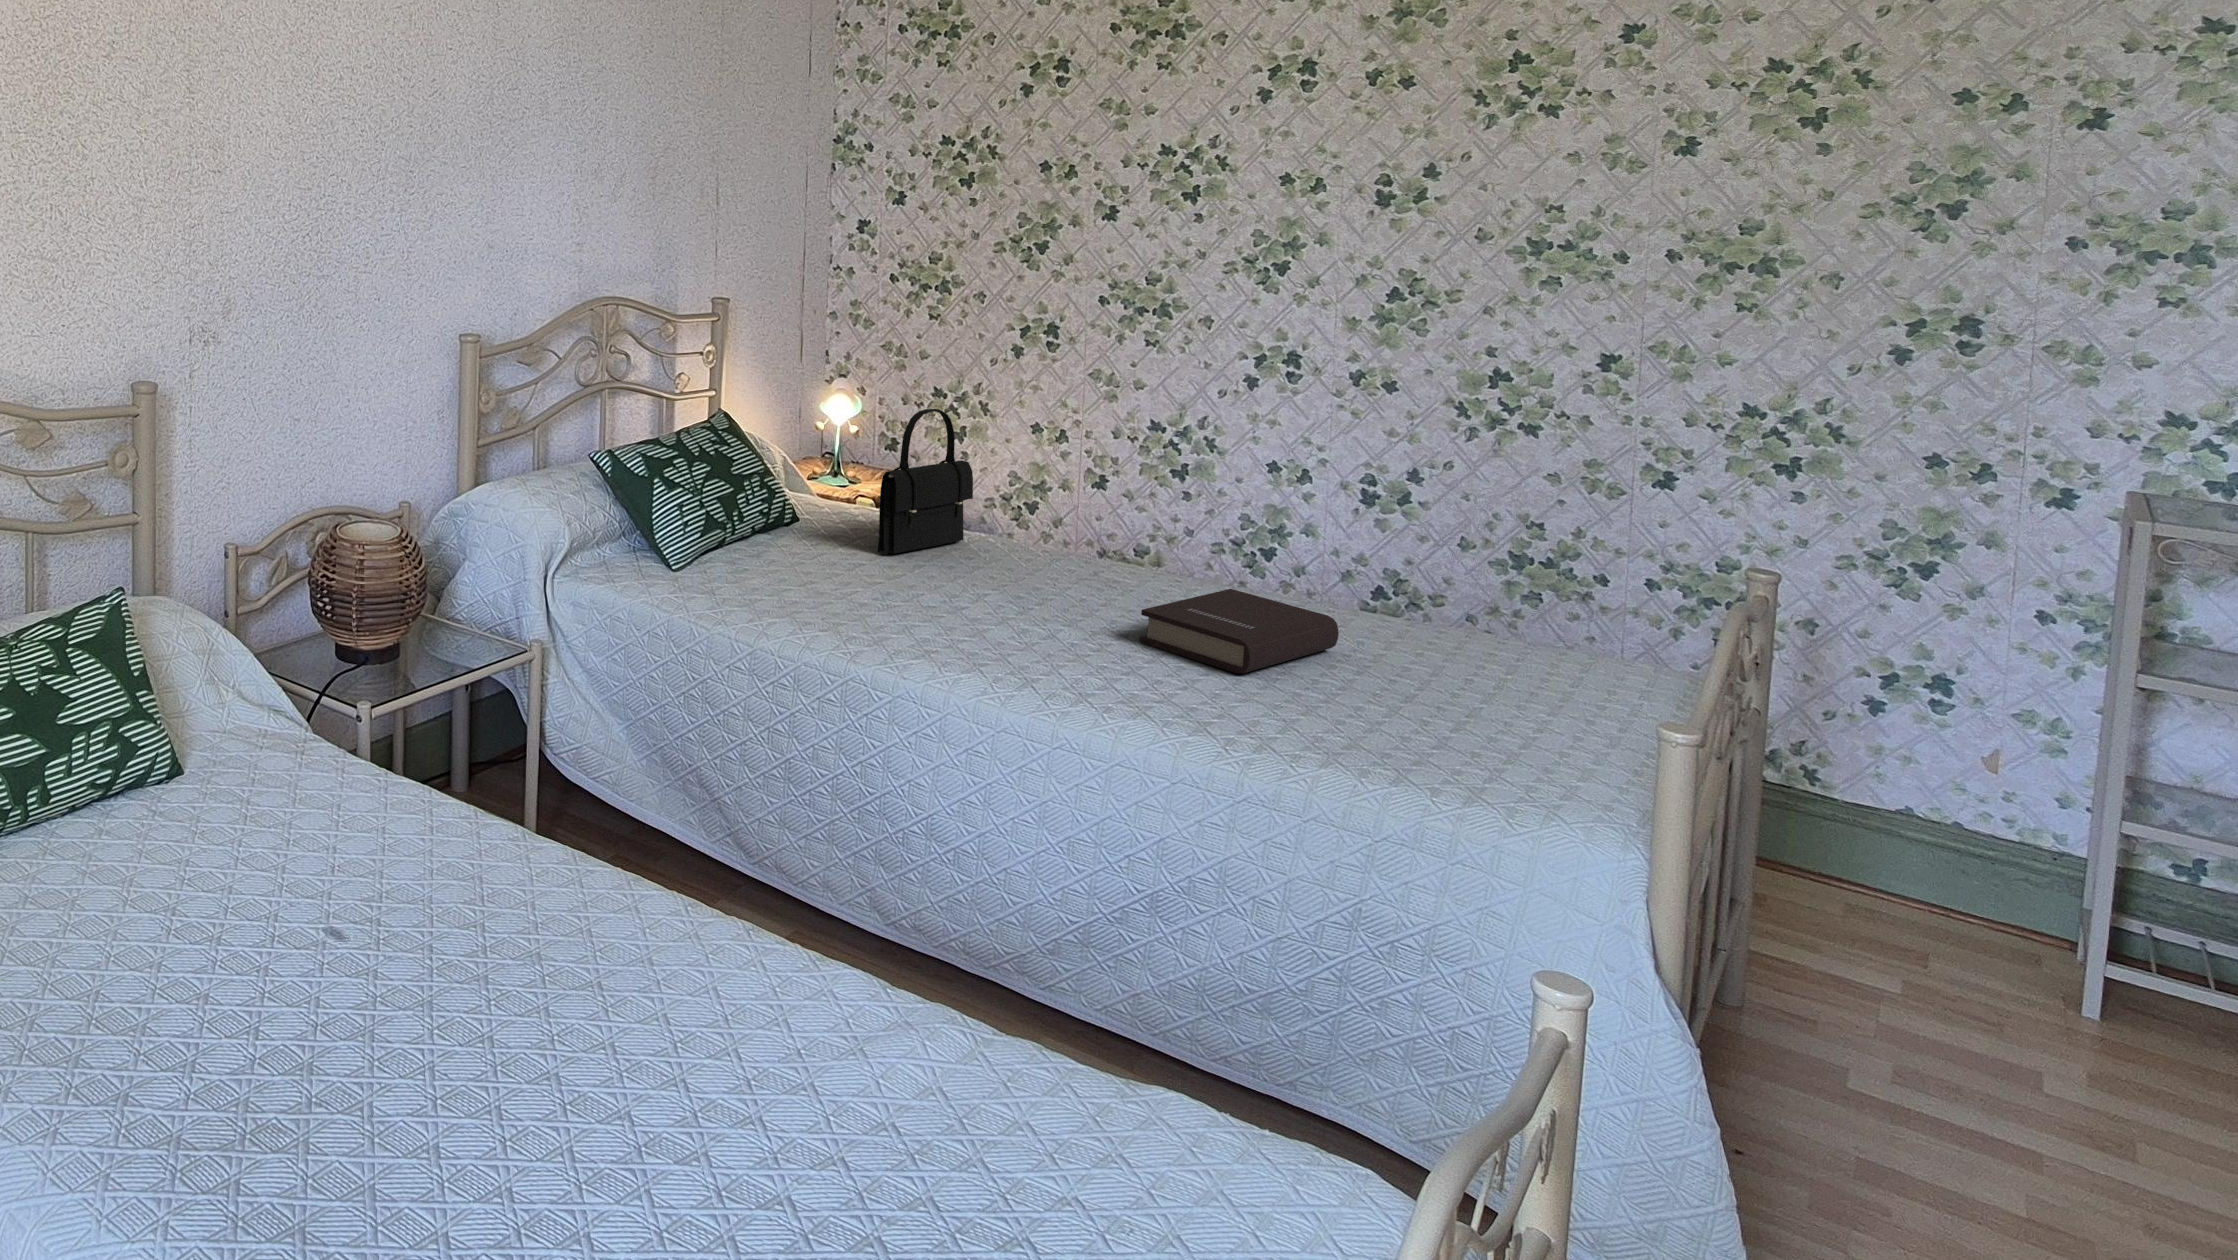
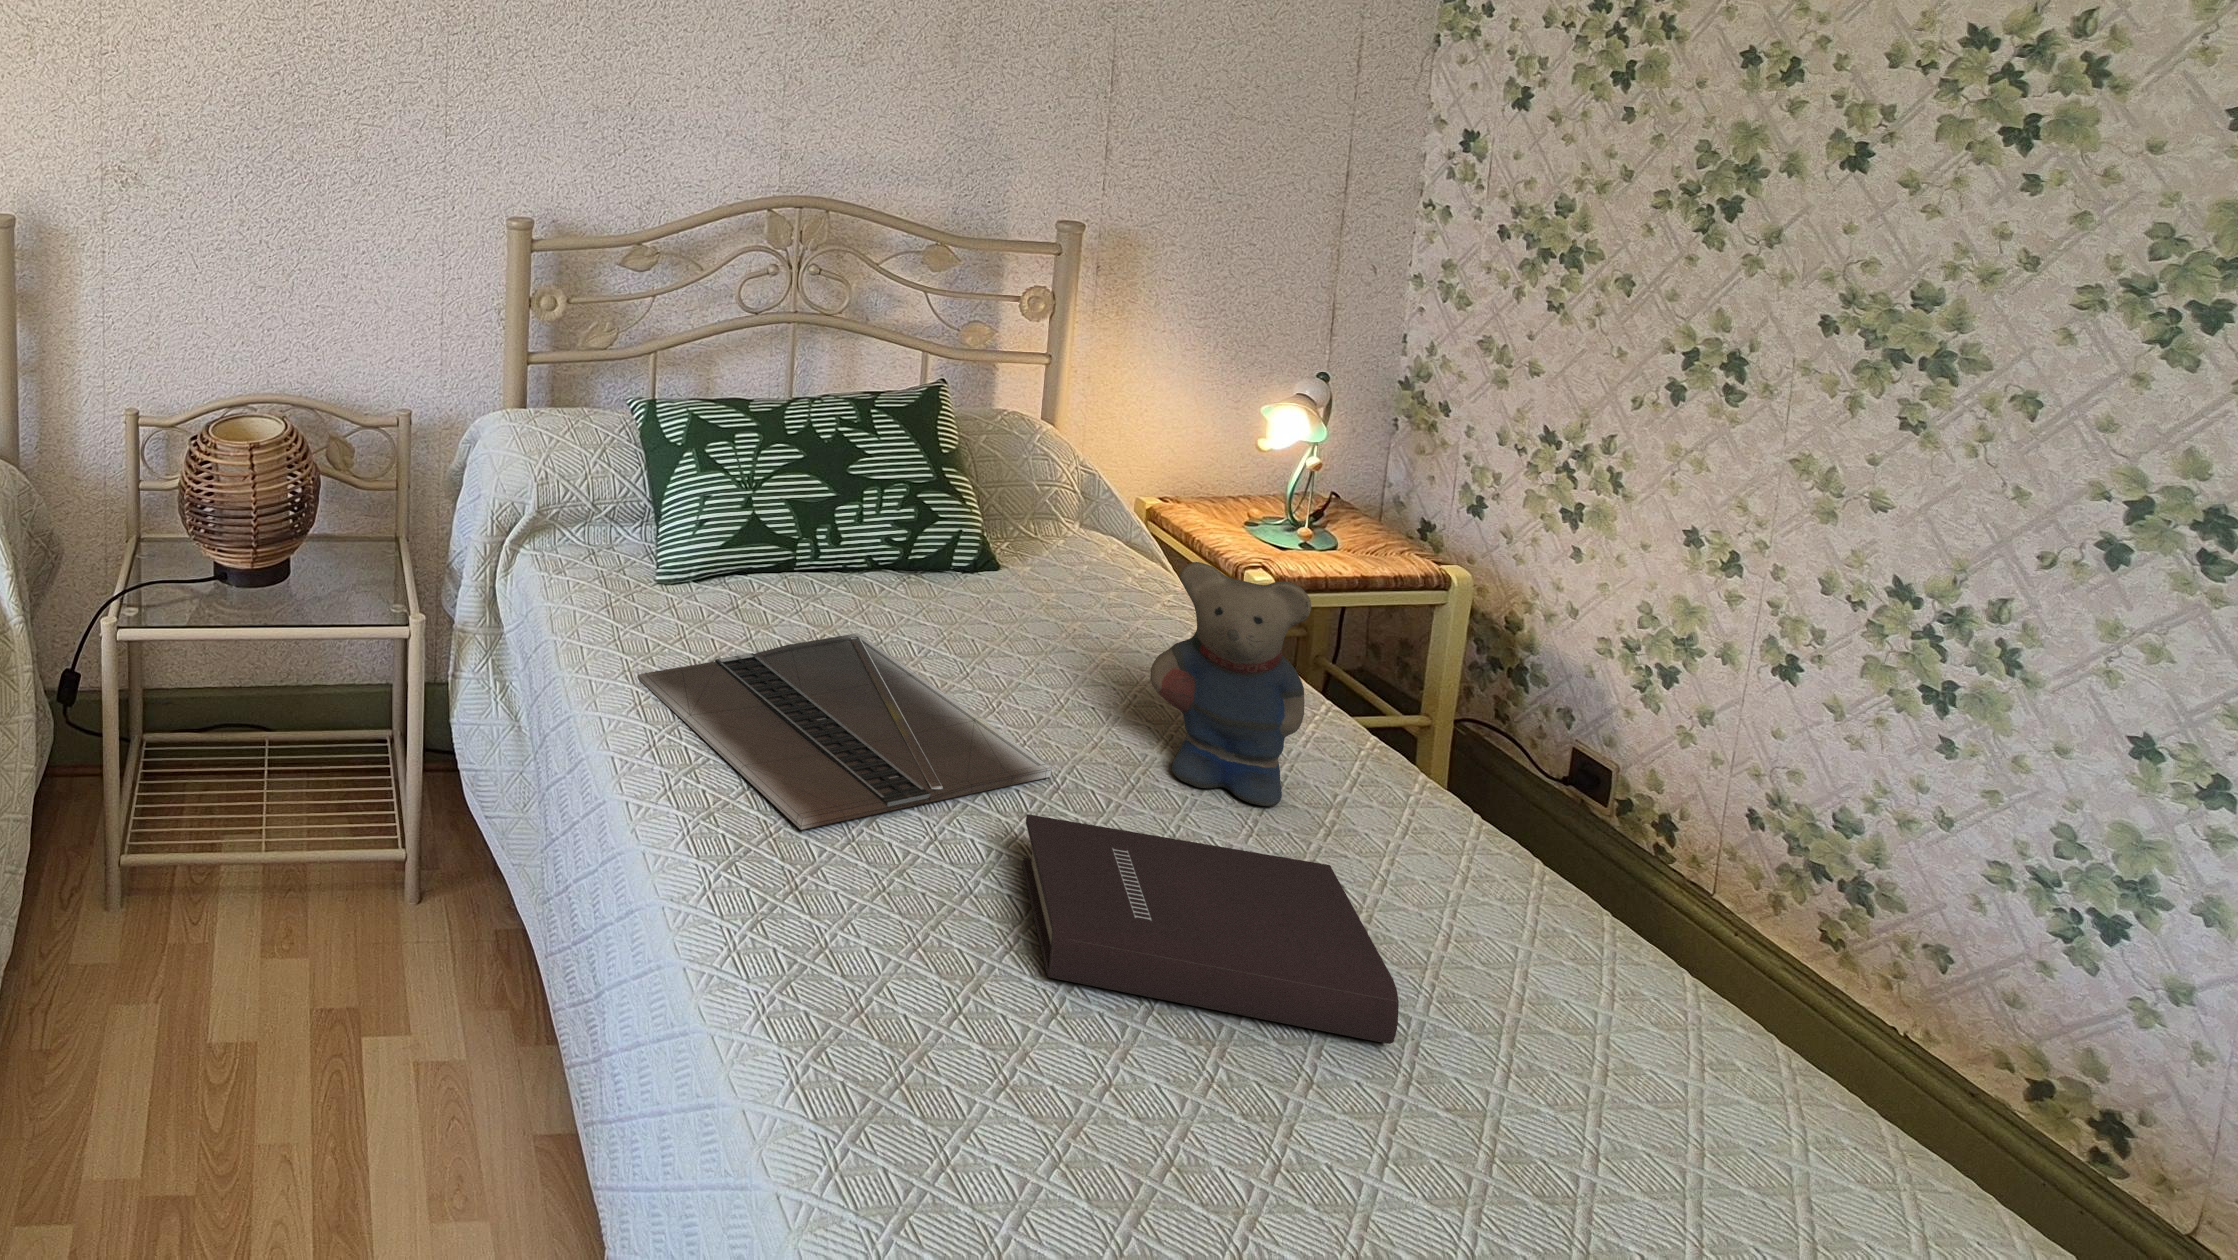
handbag: present [878,409,973,555] -> none [959,425,1175,647]
teddy bear: none [1061,460,1135,590] -> present [1150,562,1311,807]
laptop: none [857,573,1071,661] -> present [638,633,1052,830]

